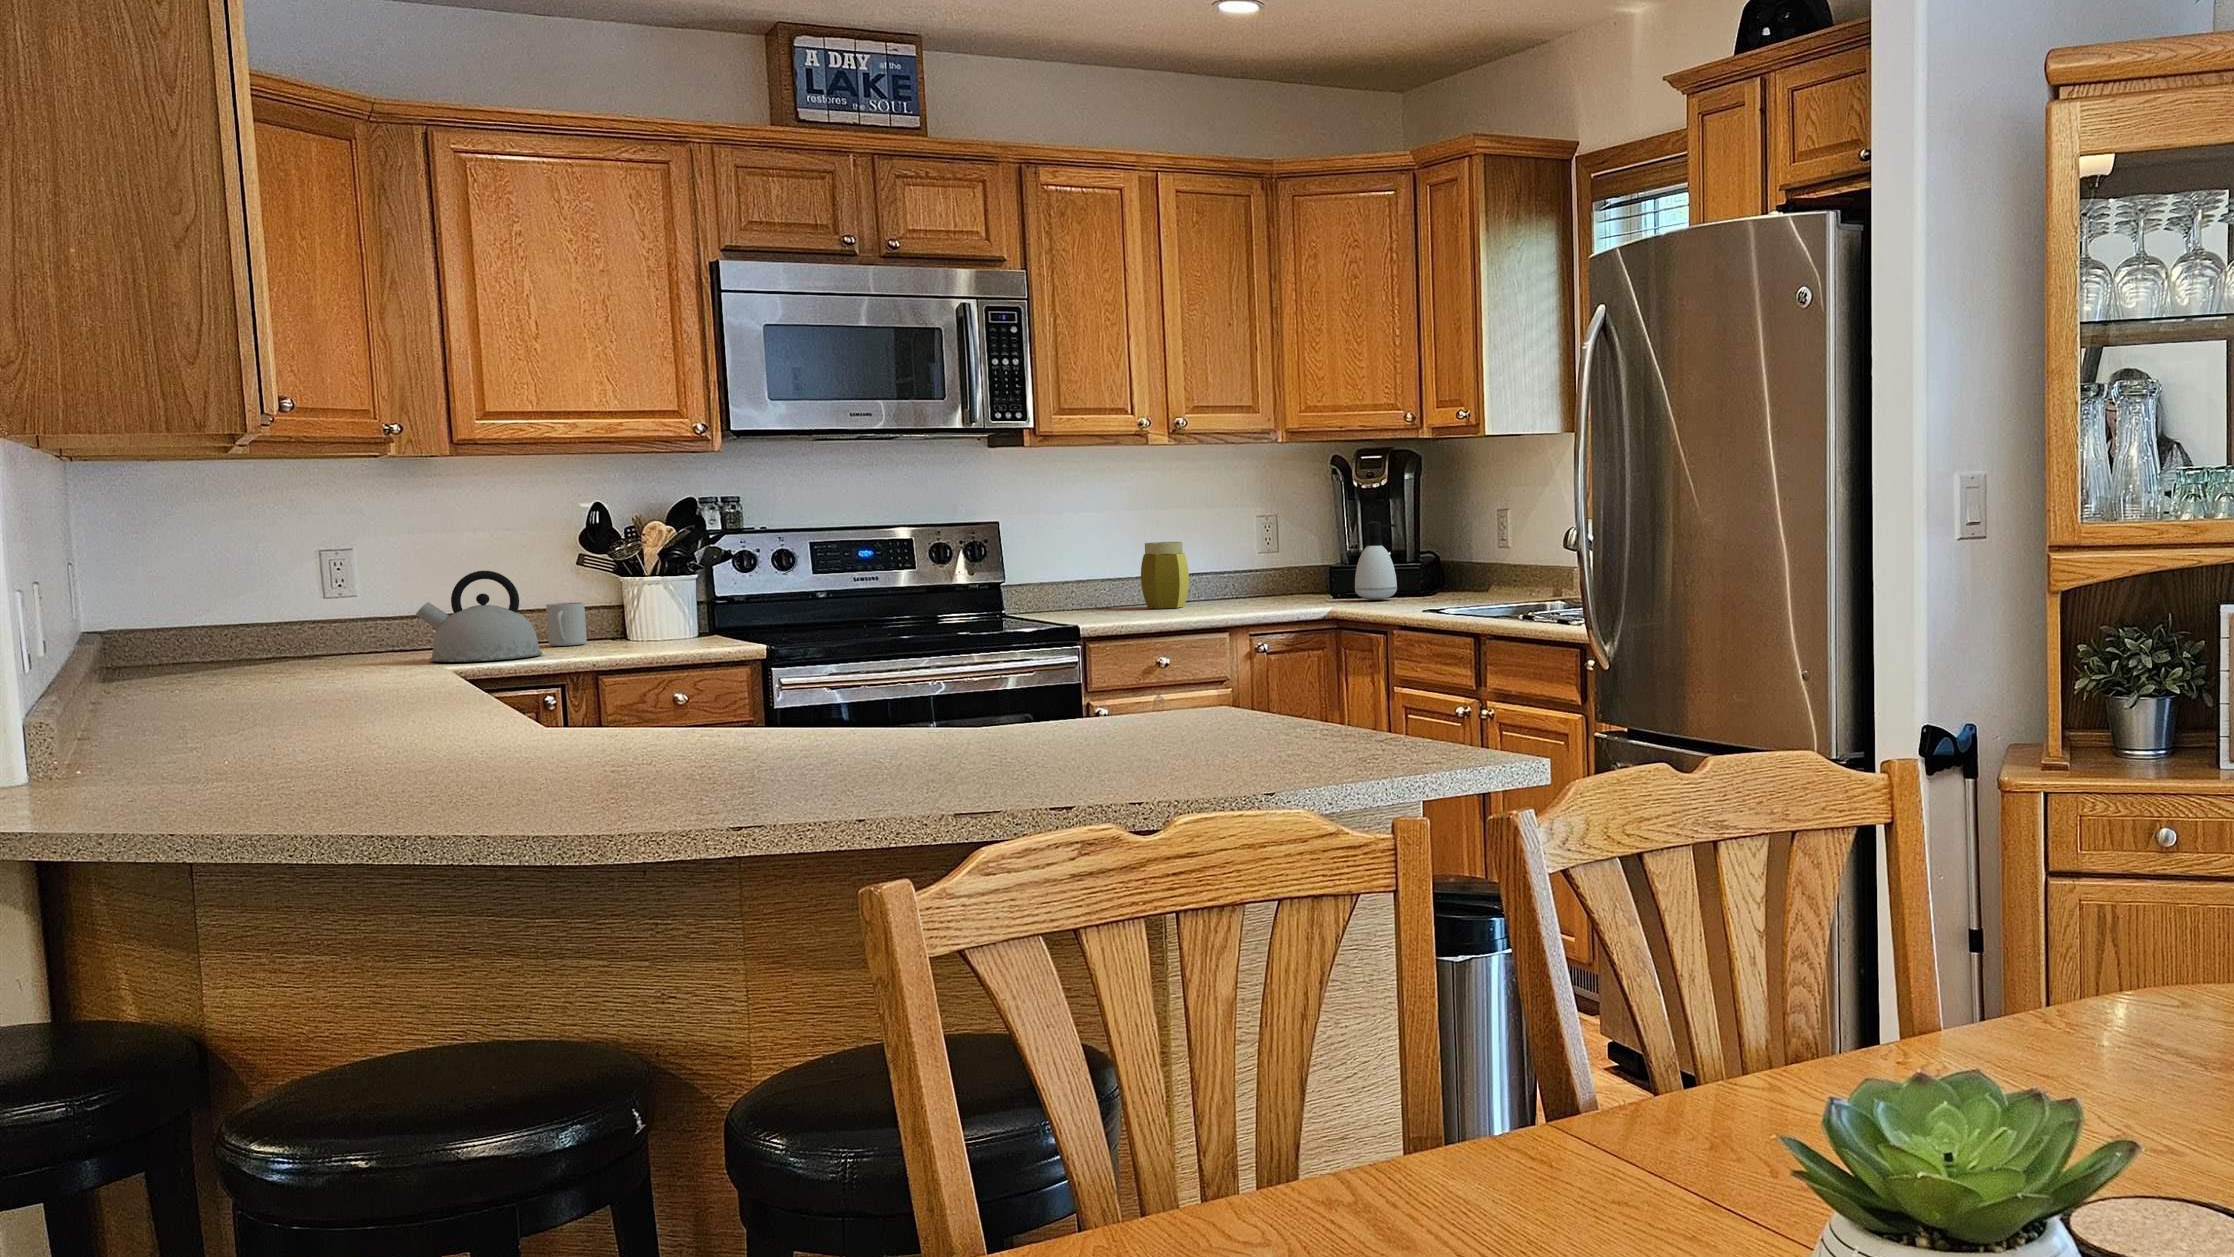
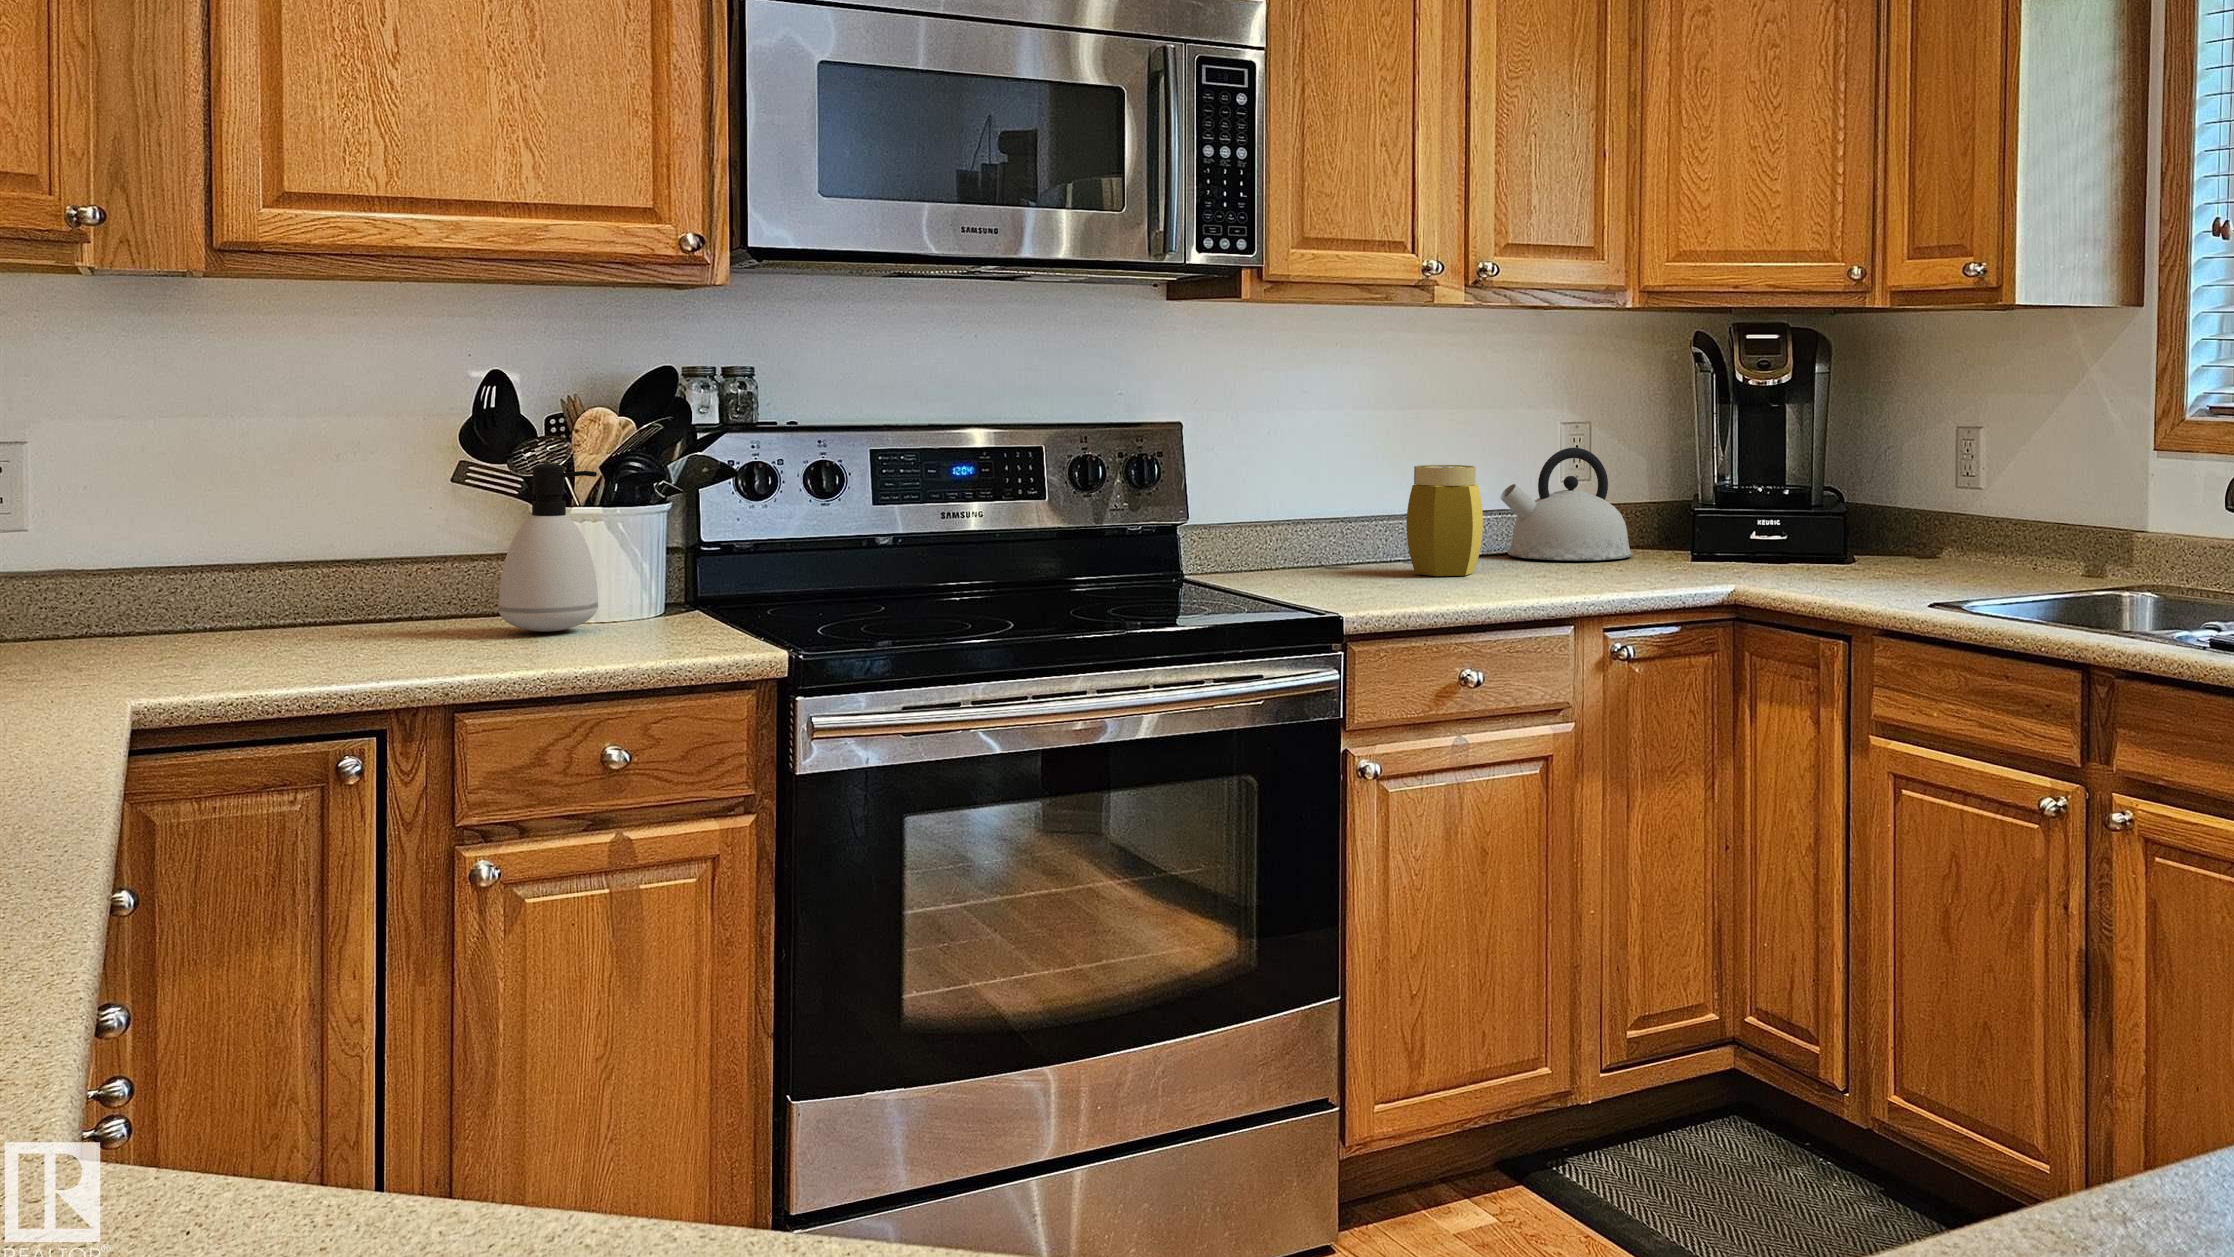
soap dispenser: present [1355,521,1397,600] -> present [499,463,598,632]
kettle: present [416,571,542,662] -> present [1500,448,1632,560]
mug: present [546,602,587,646] -> none [392,547,463,626]

